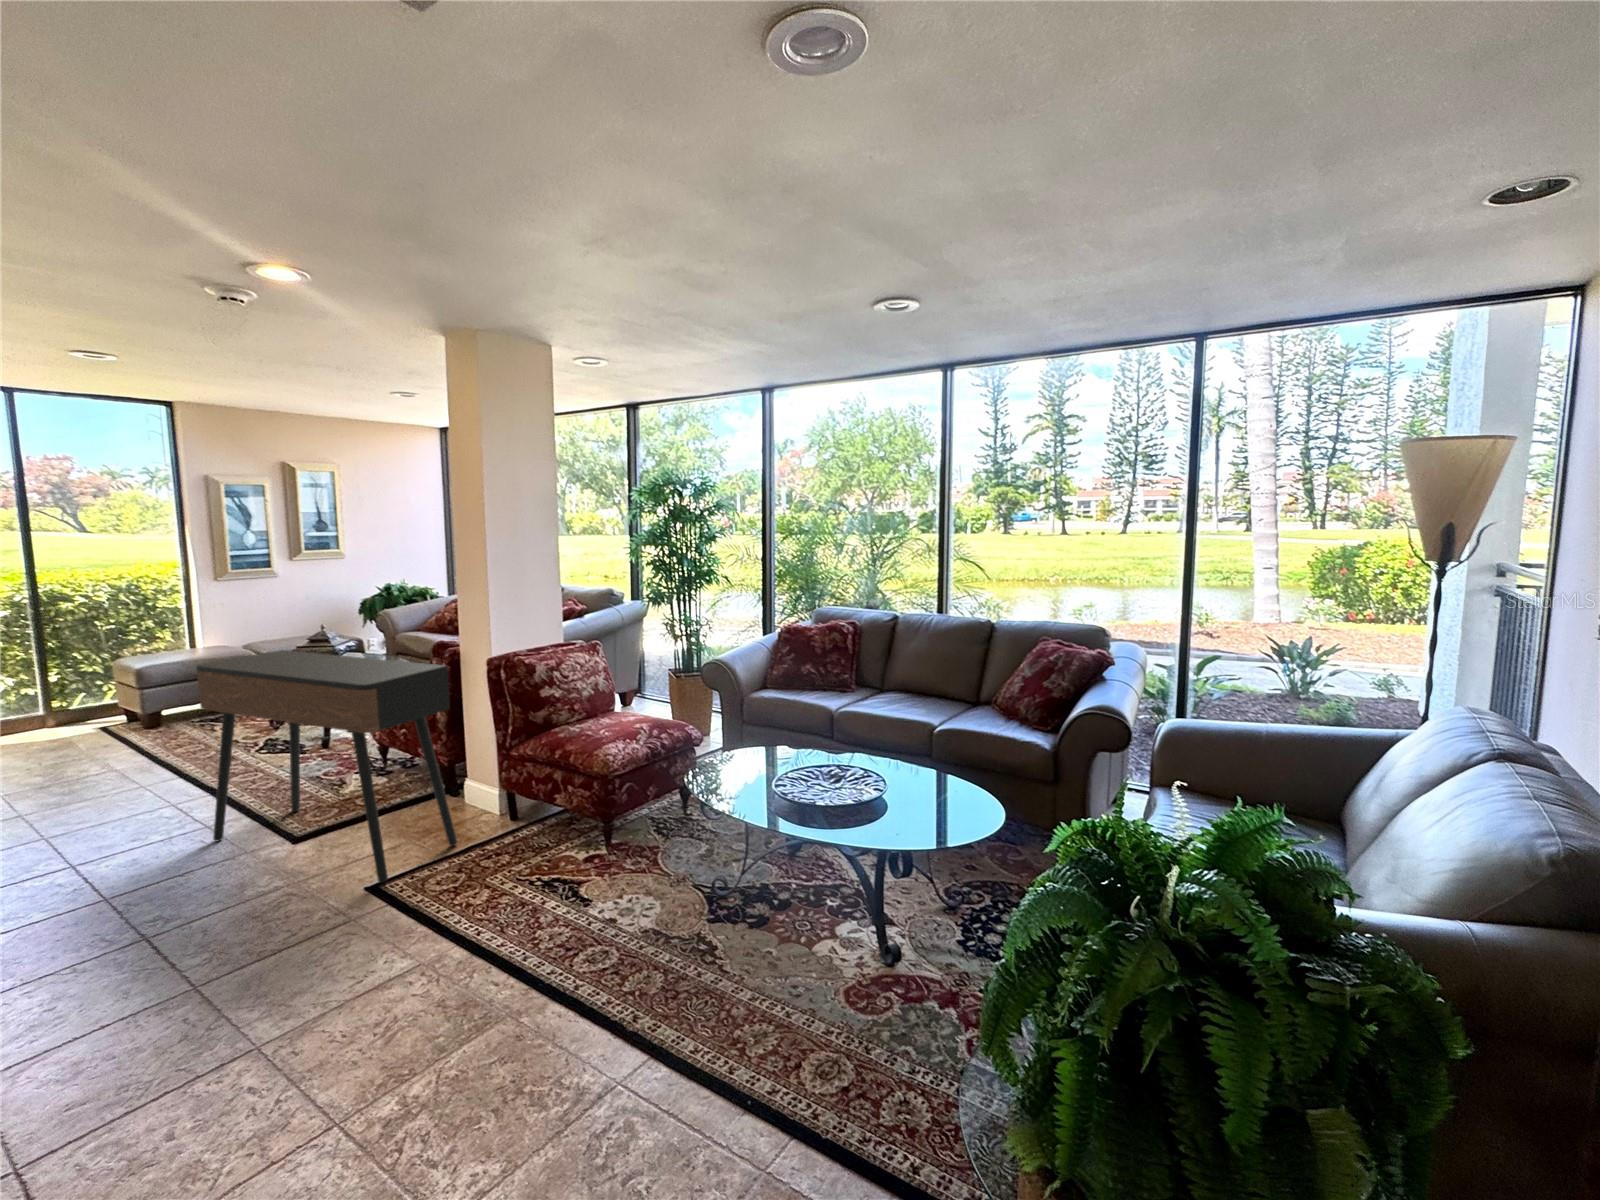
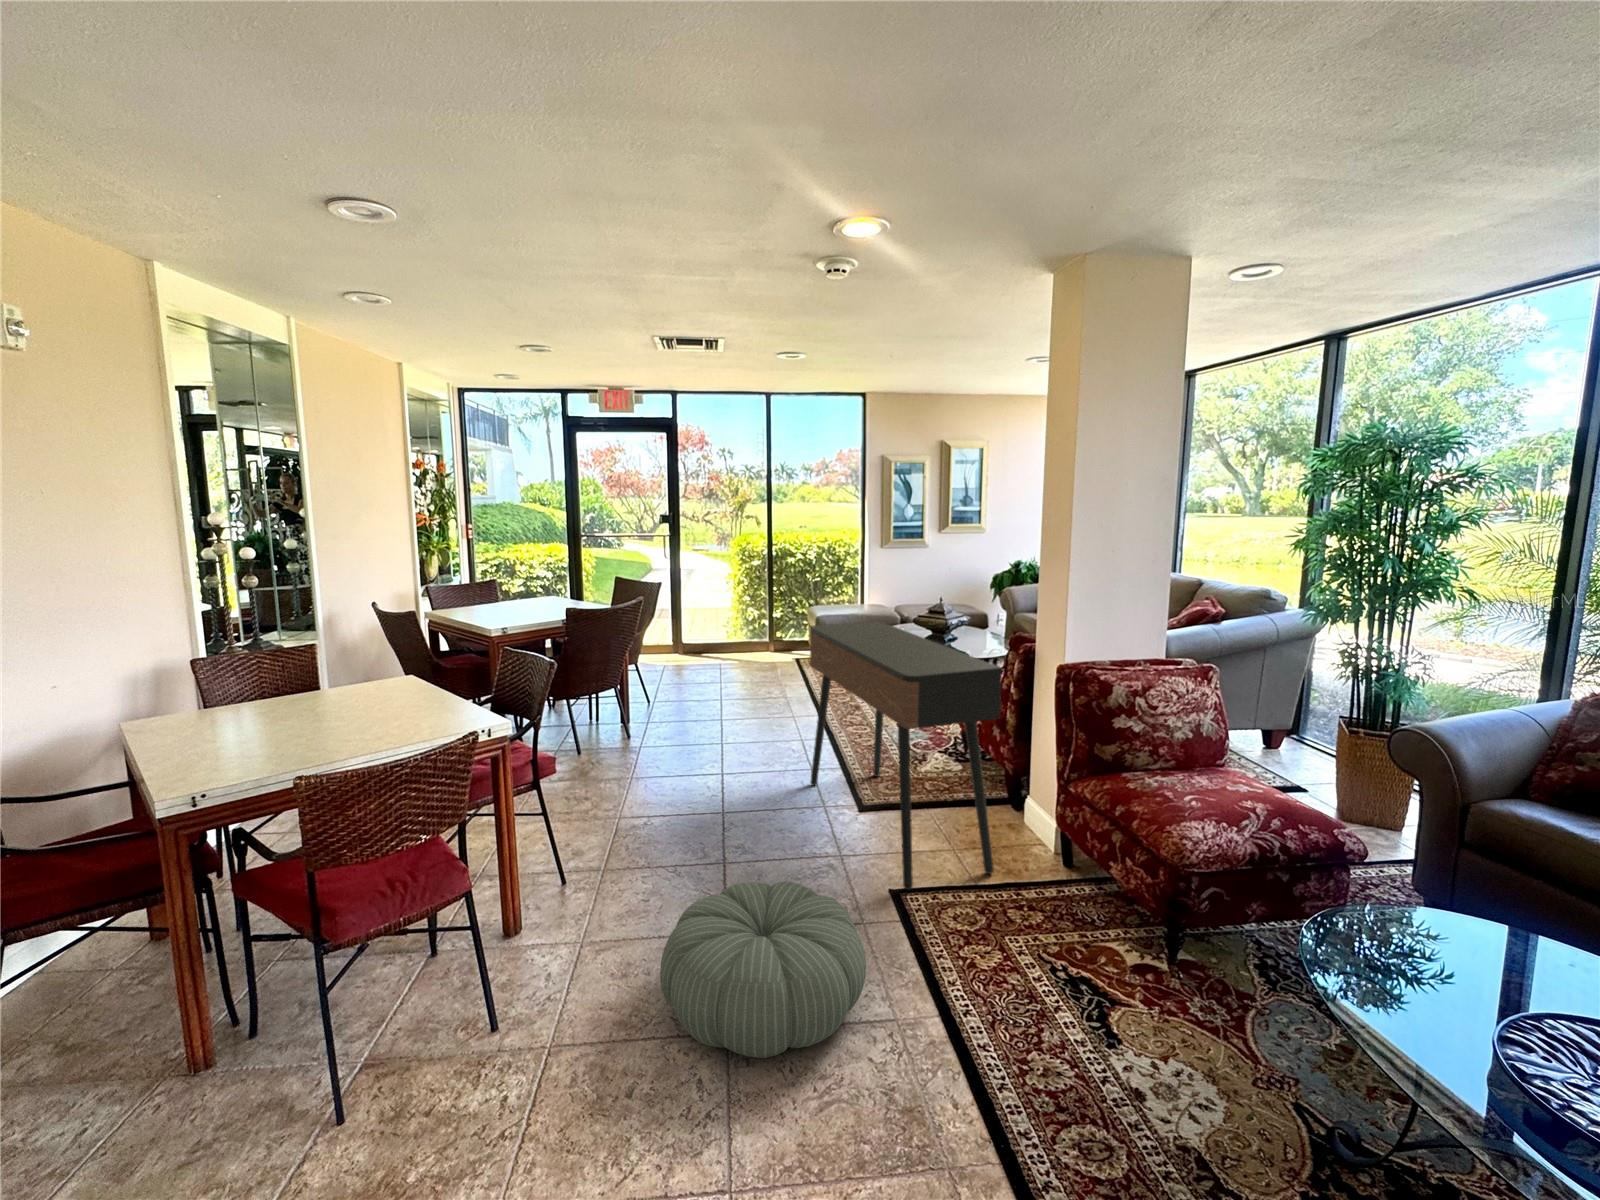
pouf: none [143,896,388,1070] -> present [660,882,866,1058]

